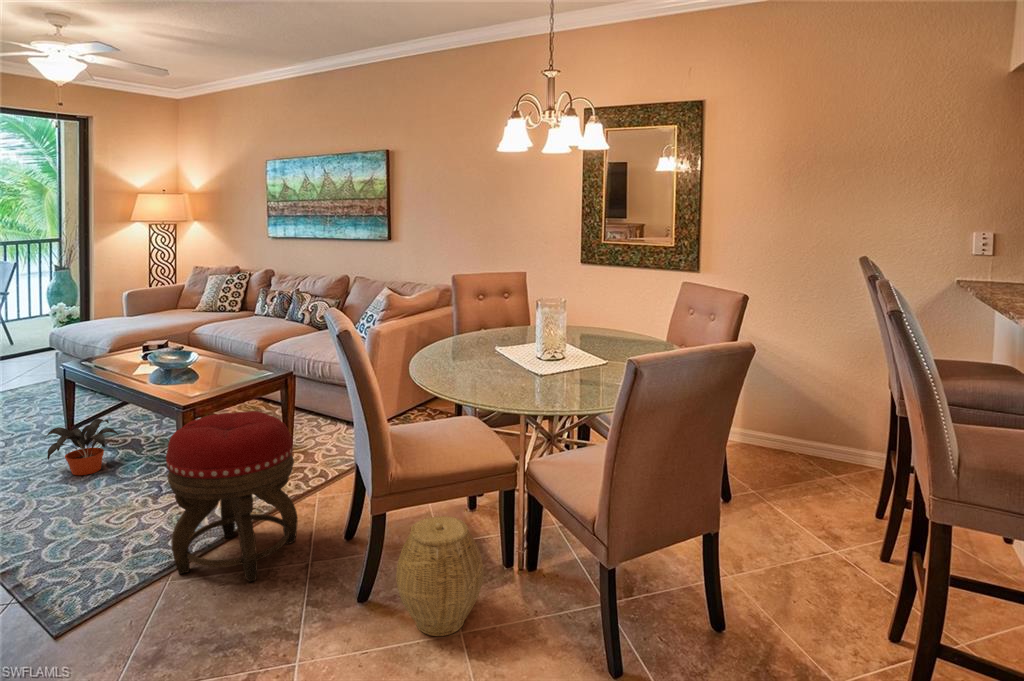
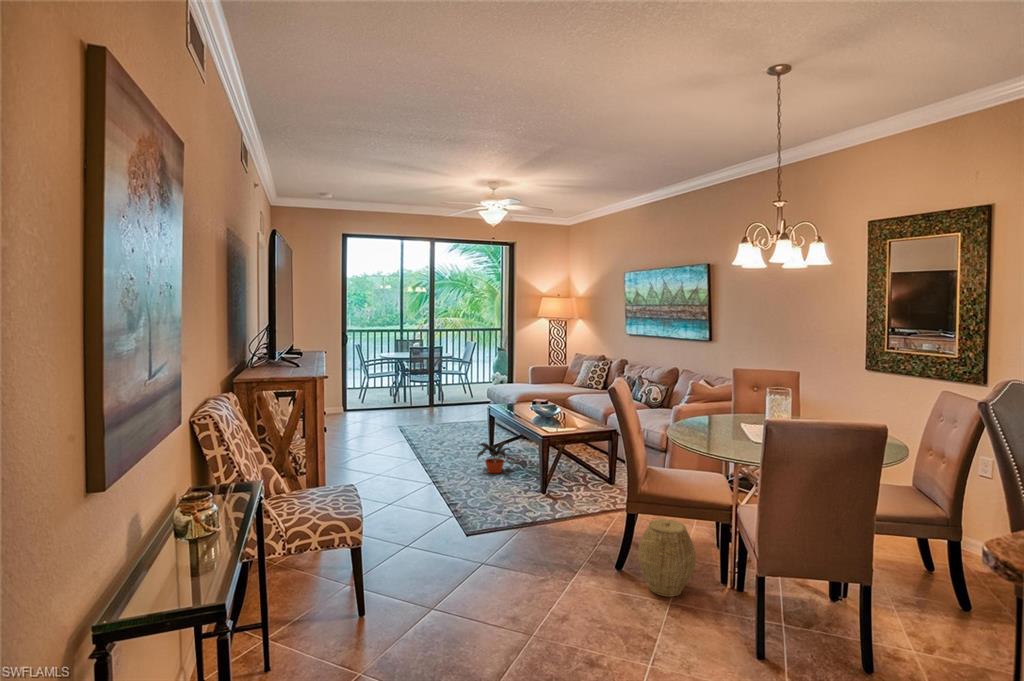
footstool: present [166,411,298,582] -> none [527,440,598,542]

